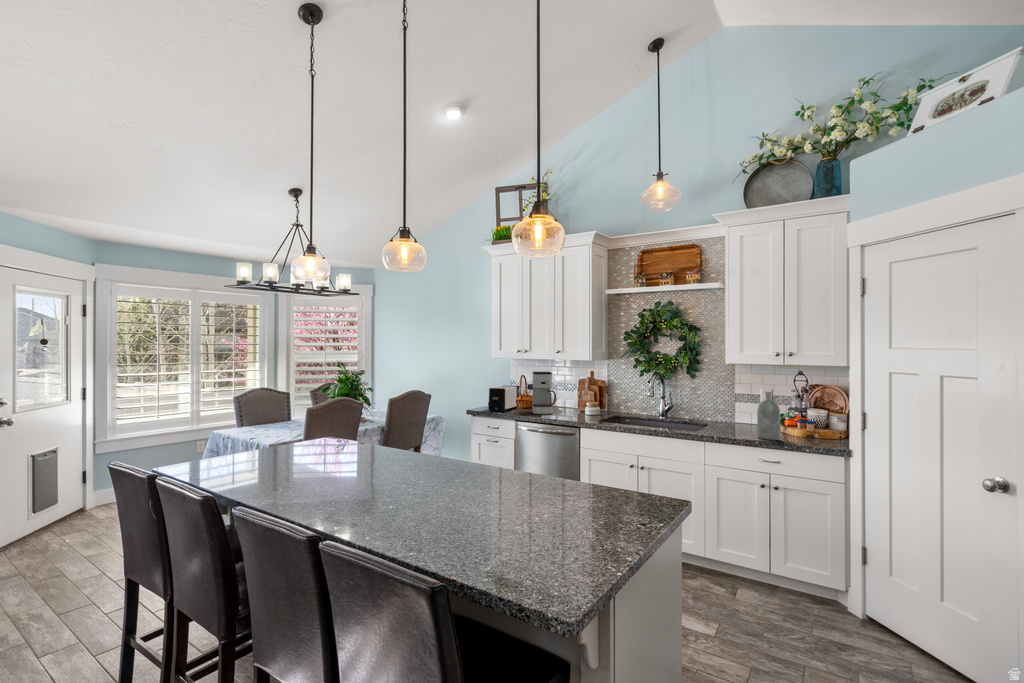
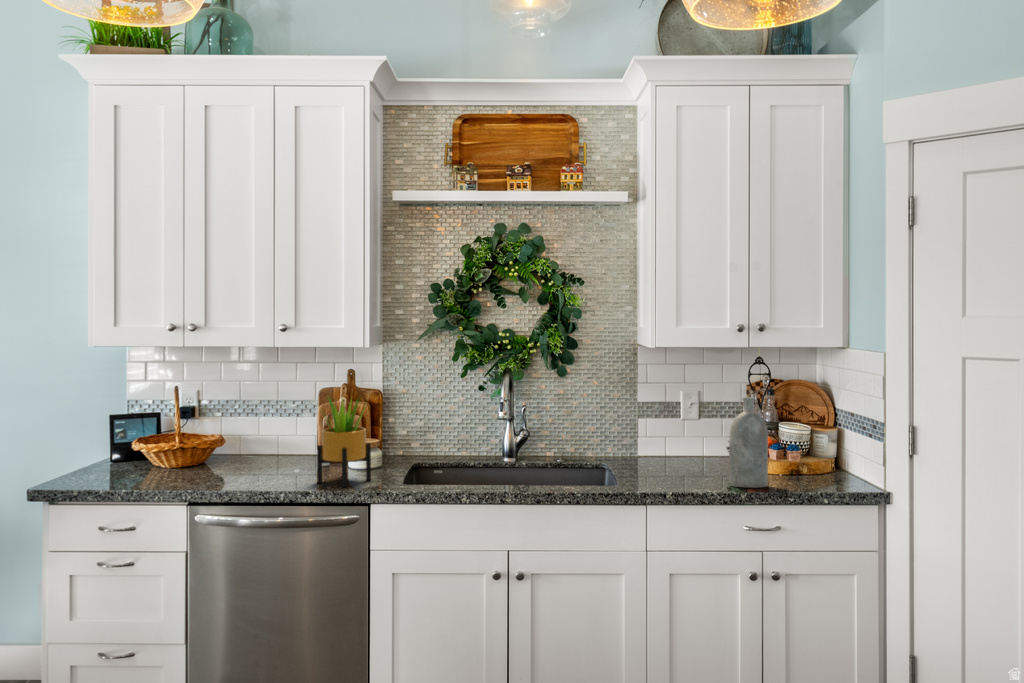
coffee maker: present [532,372,556,415] -> none [213,375,280,485]
potted plant: none [566,380,588,419] -> present [317,398,371,487]
toaster: present [488,386,519,412] -> none [83,415,168,491]

